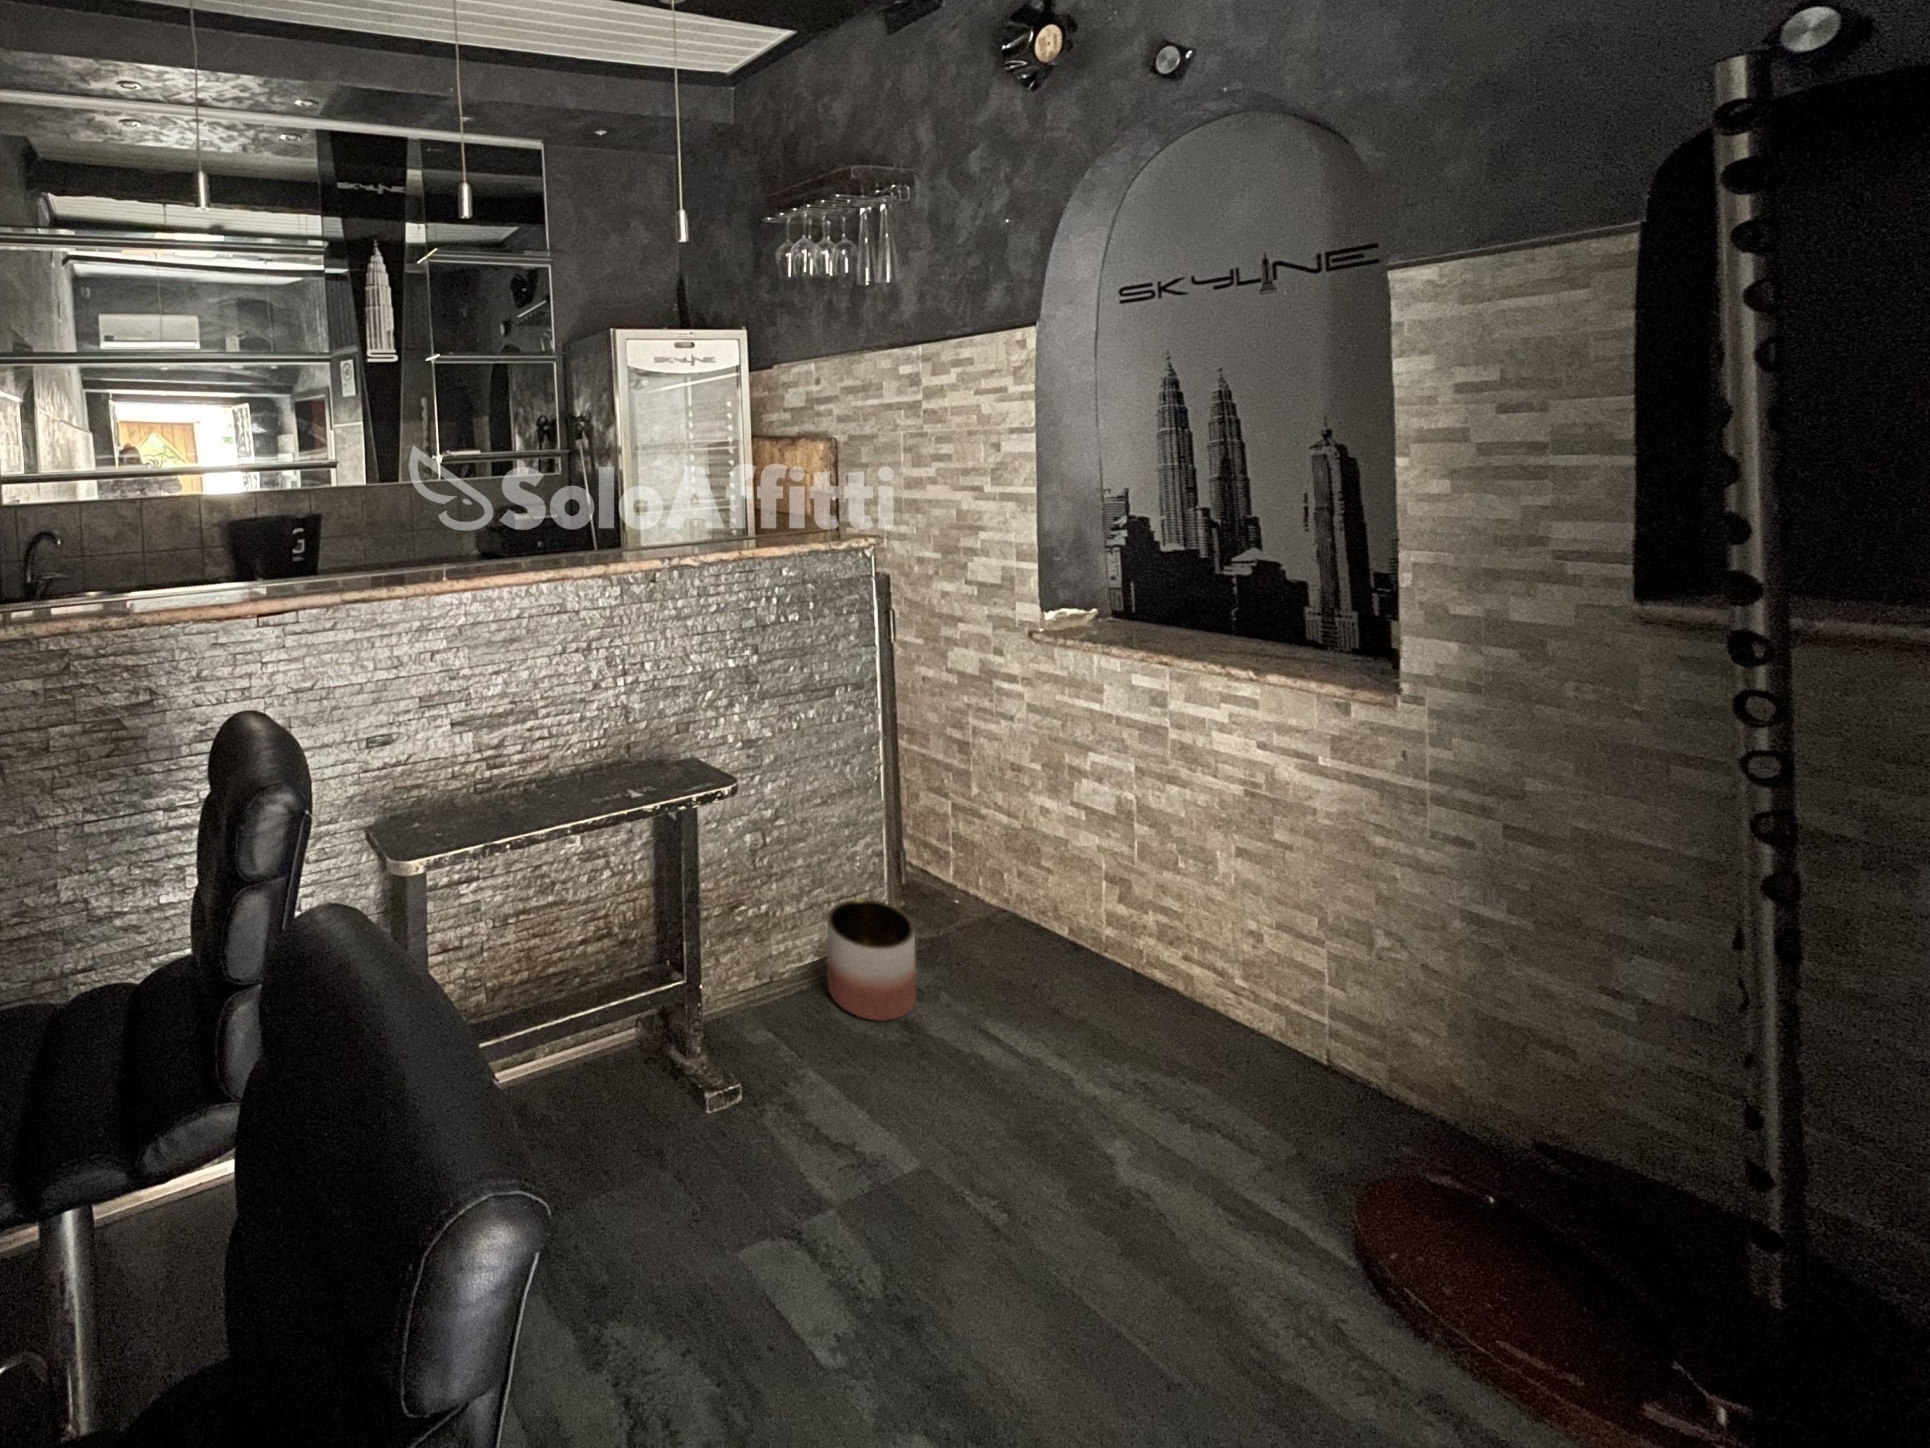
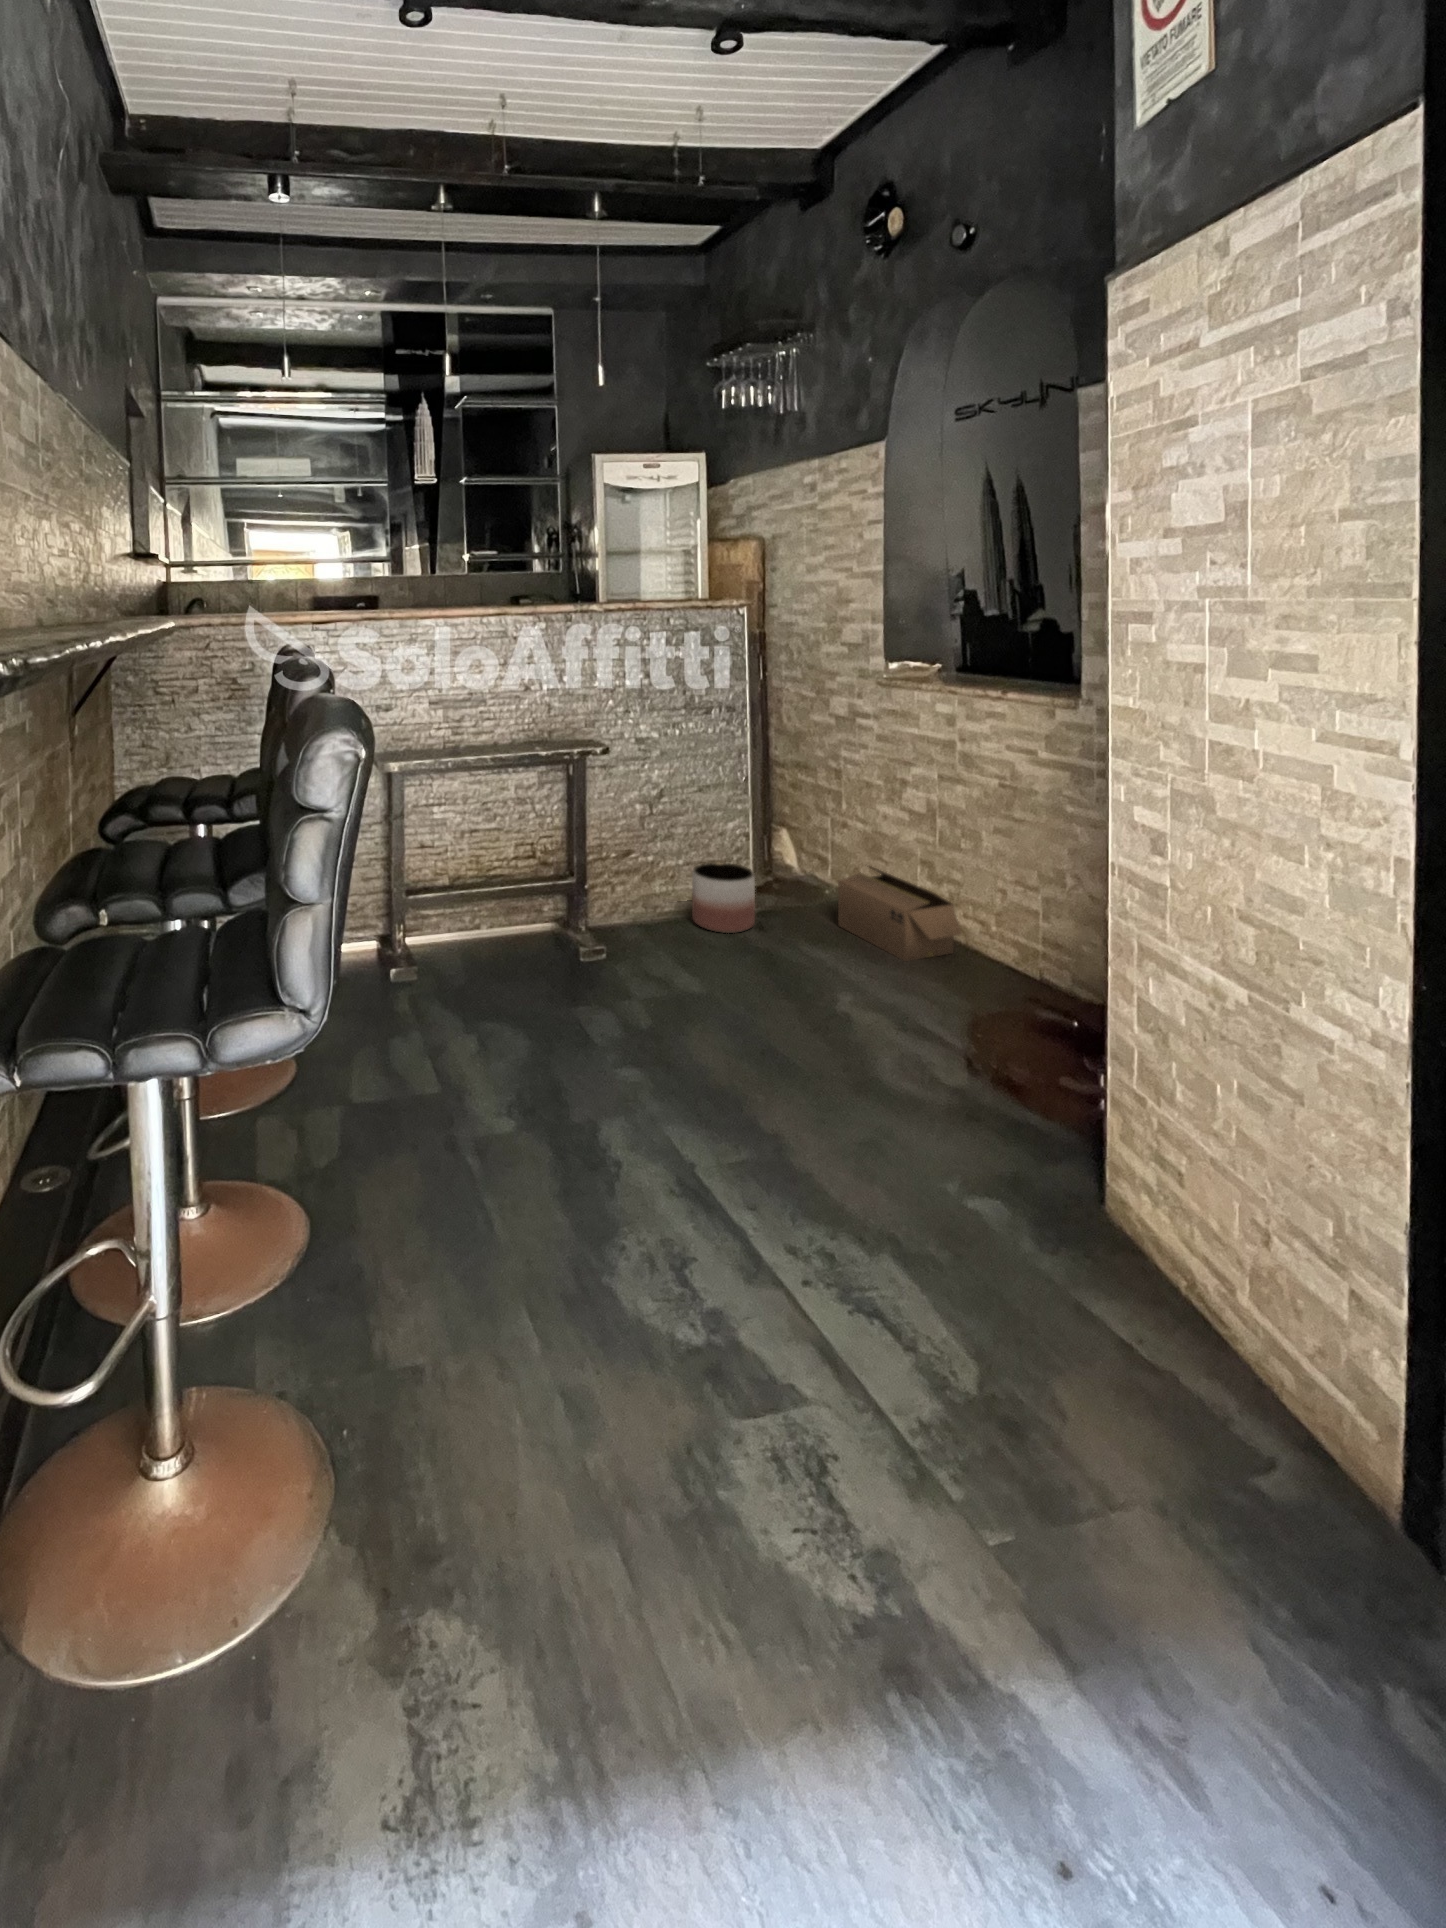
cardboard box: none [1012,881,1206,1046] -> present [838,866,961,961]

